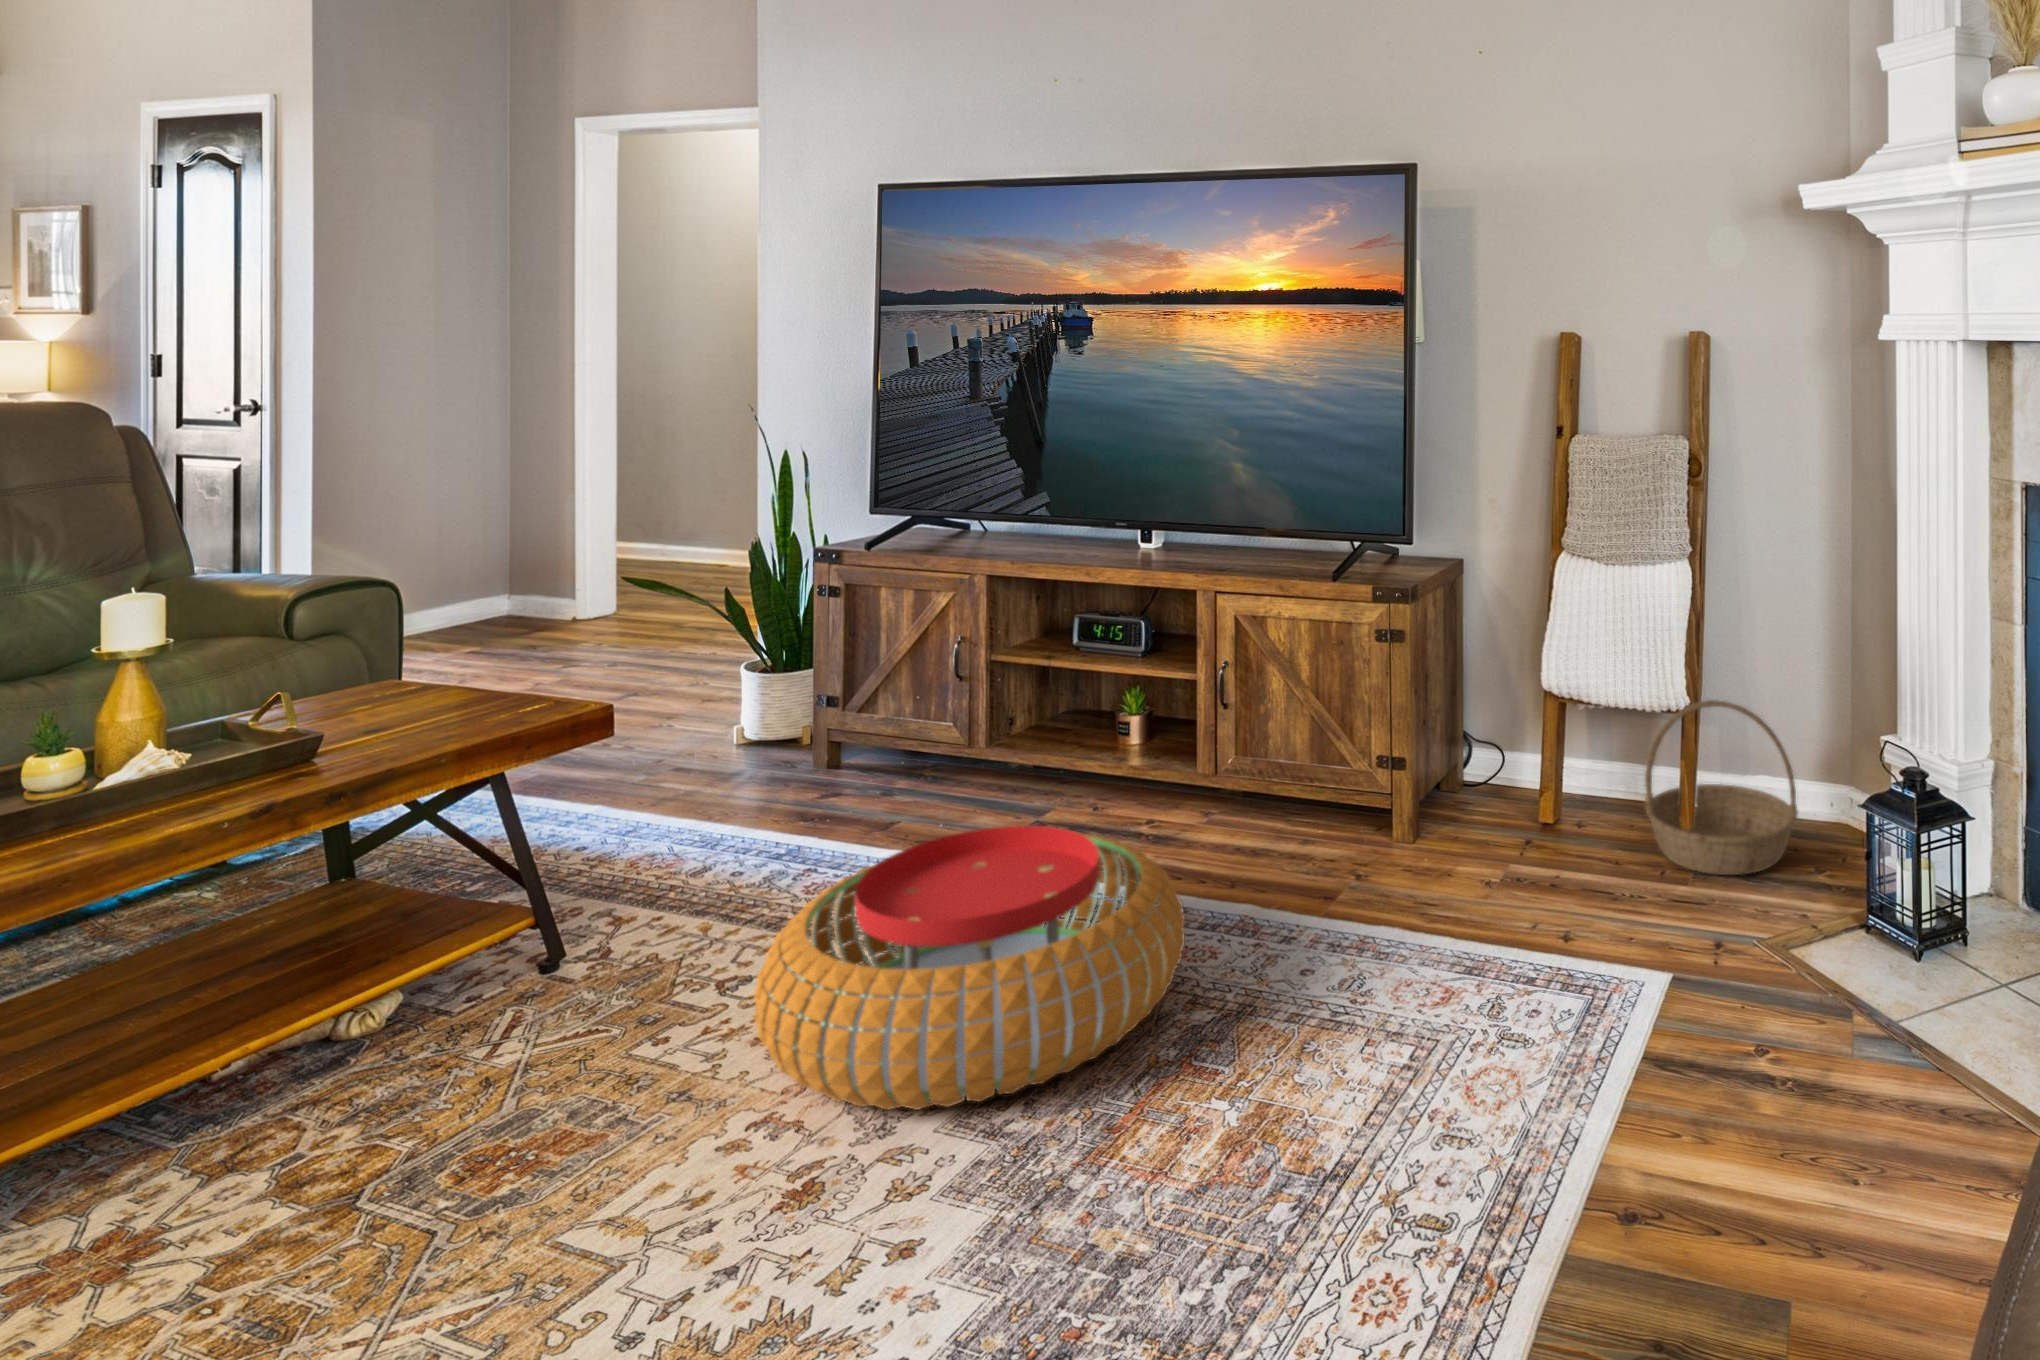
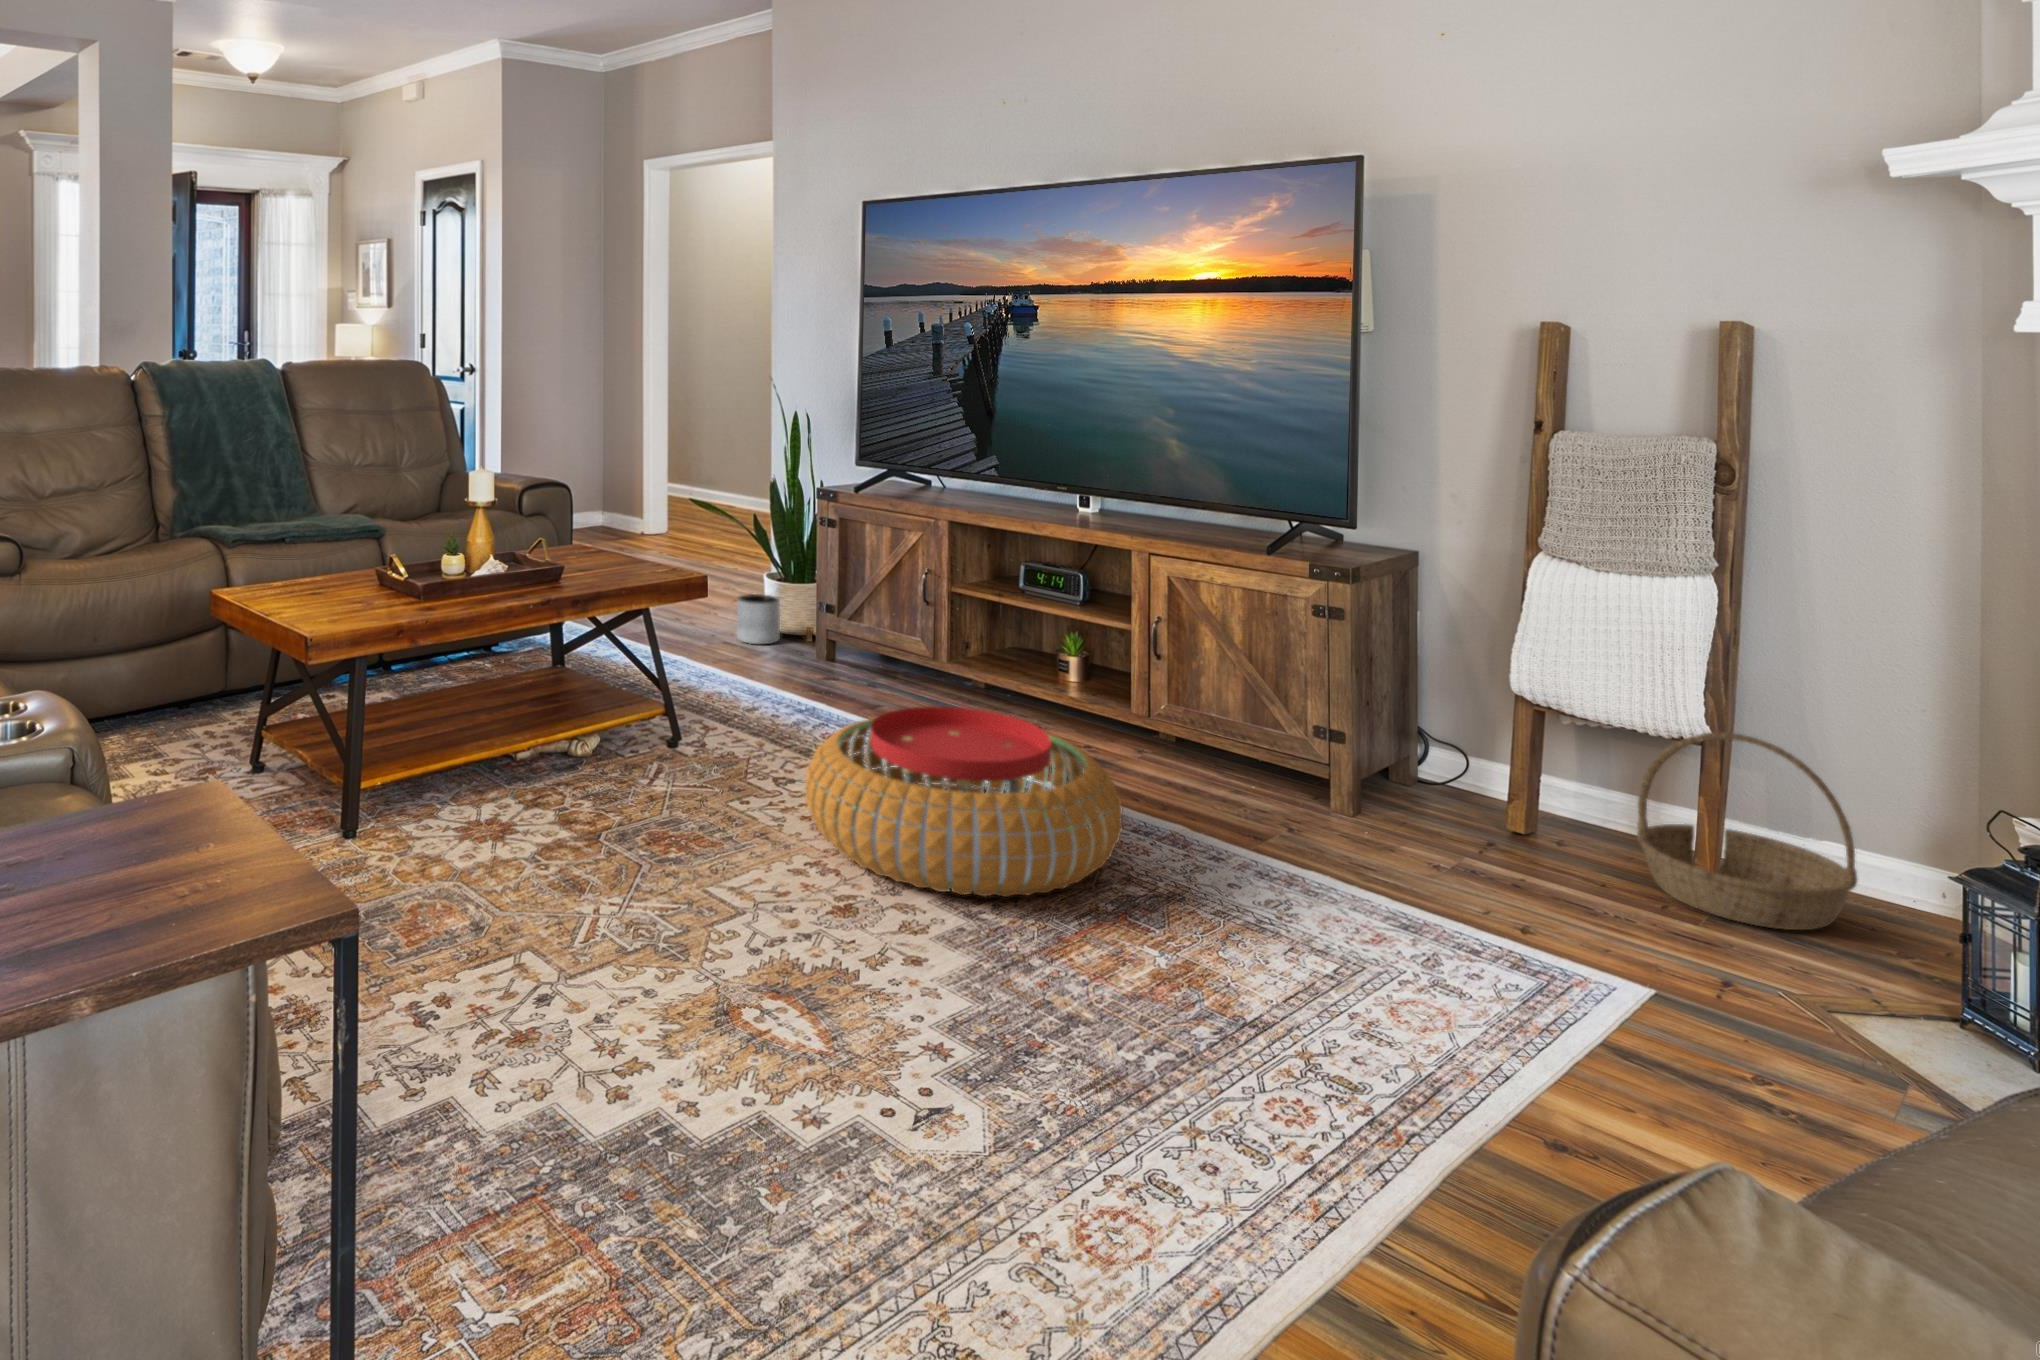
planter: none [696,696,762,766] -> present [736,594,780,644]

